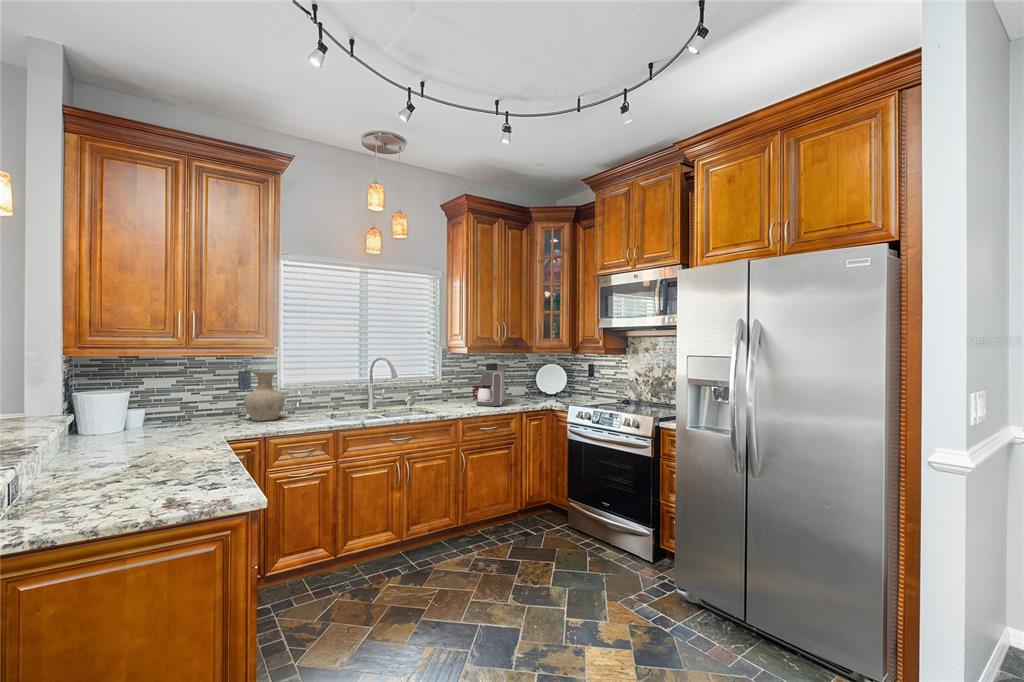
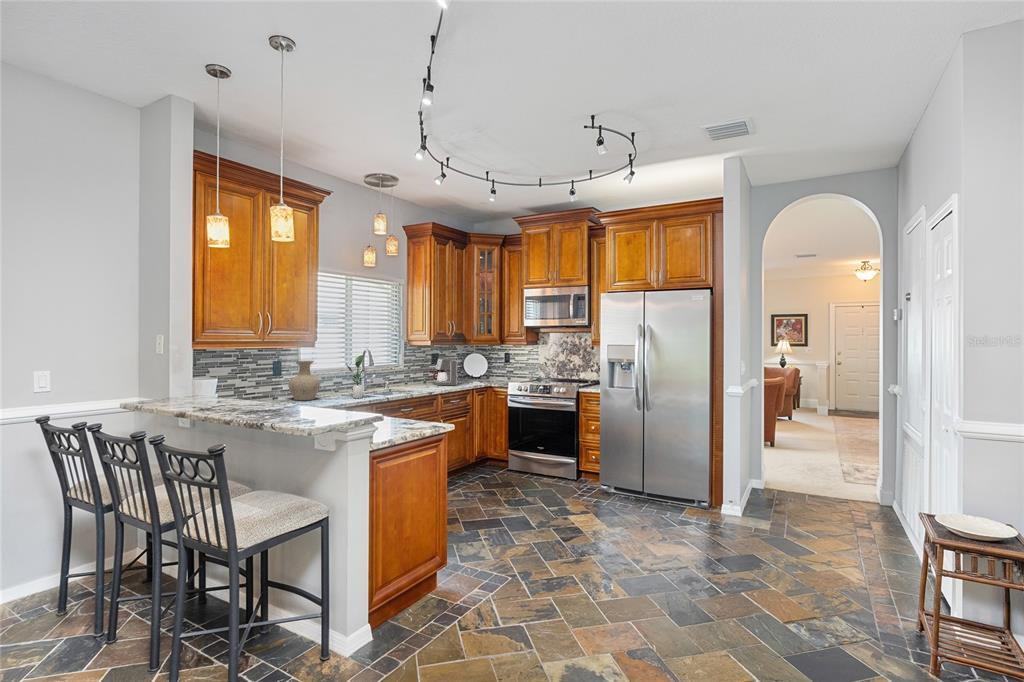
potted plant: none [315,365,346,421] -> present [347,355,365,398]

